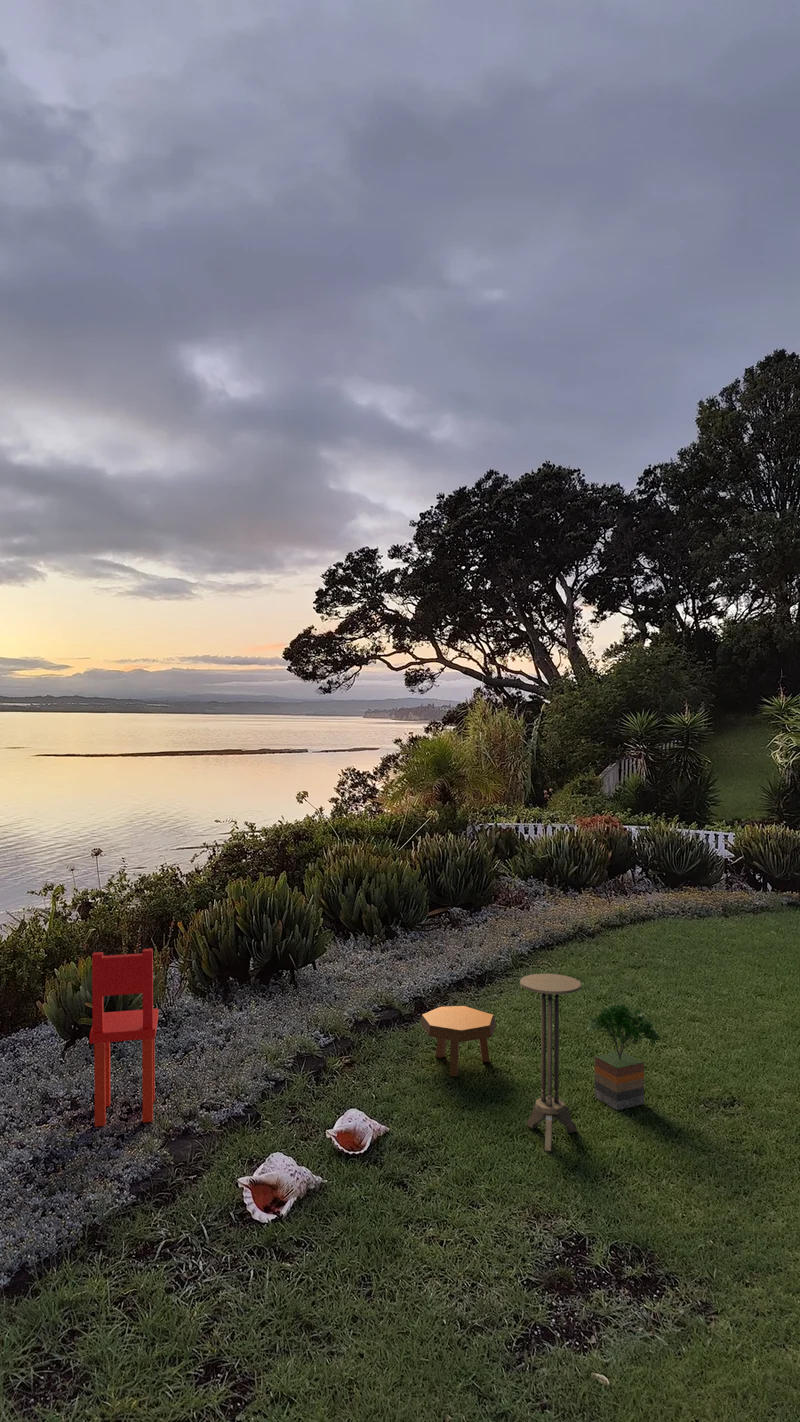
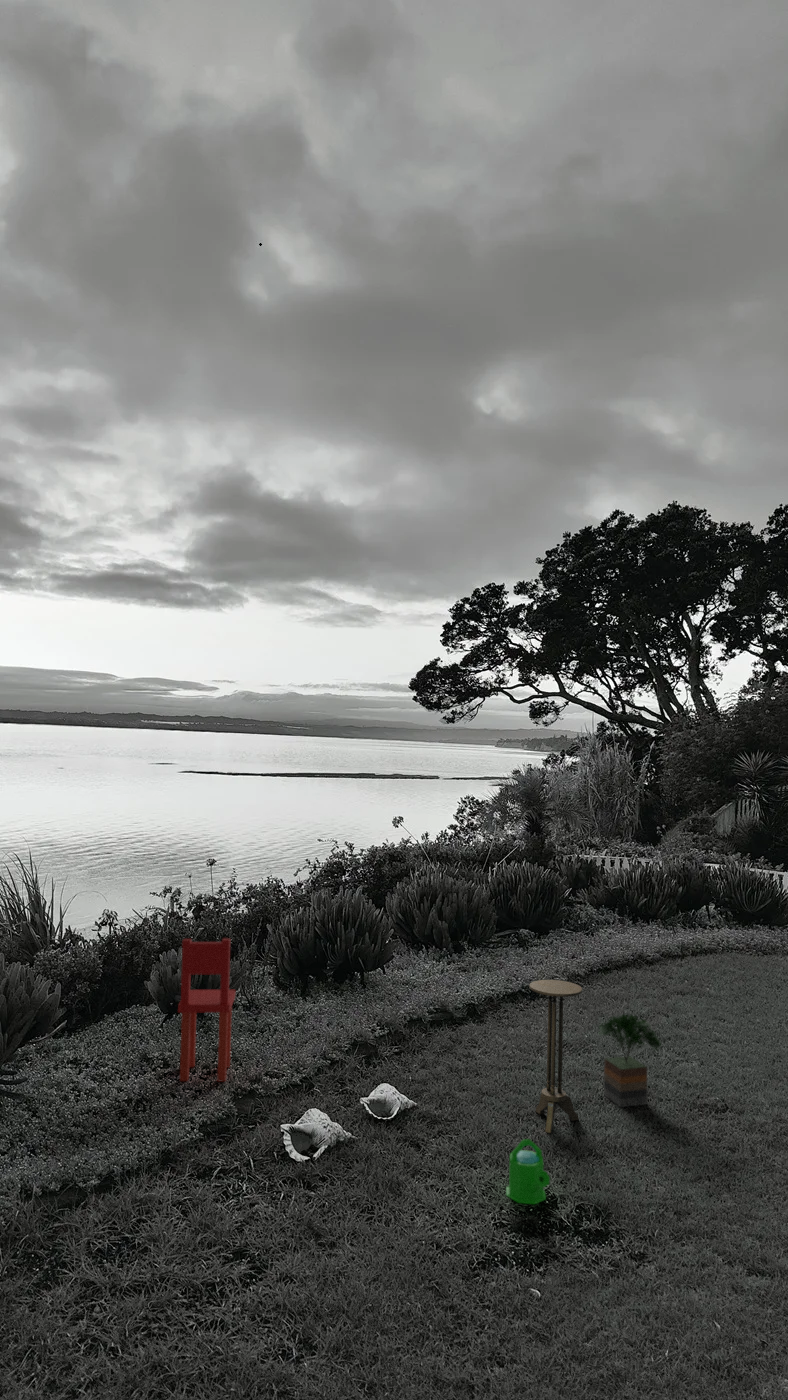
footstool: present [421,1006,497,1077] -> none [460,1009,526,1069]
watering can: none [521,1170,579,1249] -> present [506,1139,550,1204]

